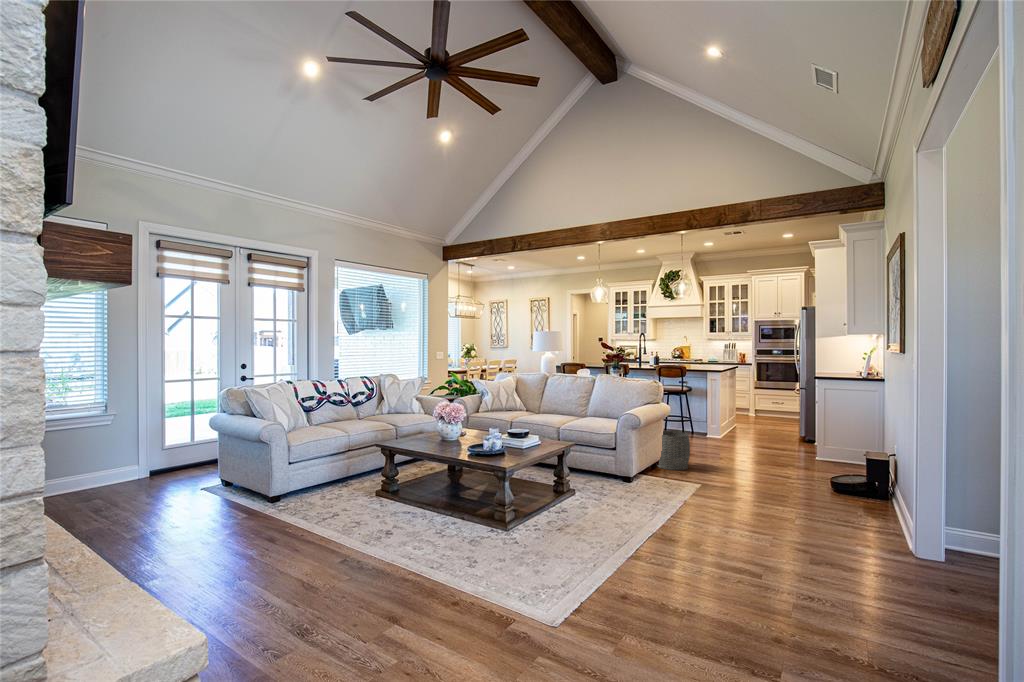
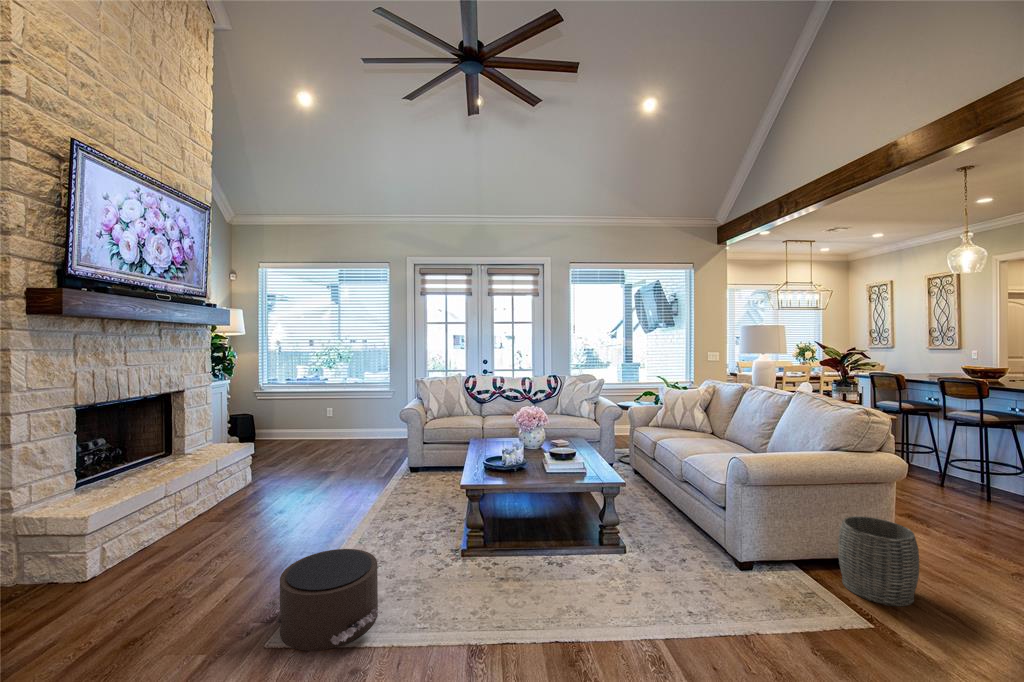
pouf: none [496,518,606,596] -> present [263,549,382,651]

